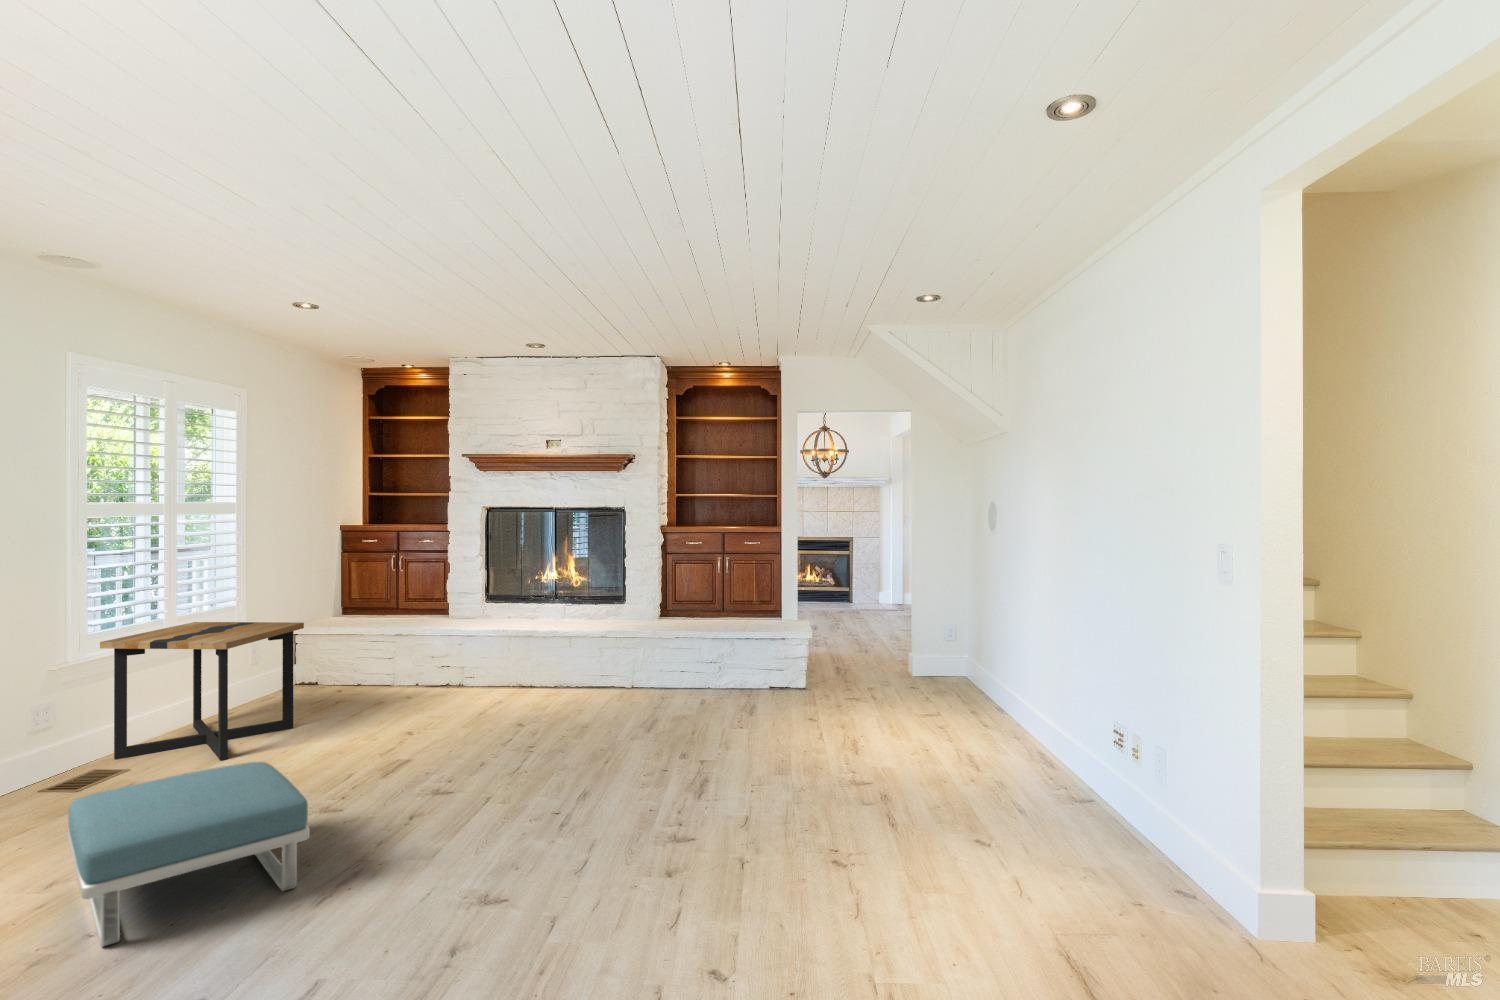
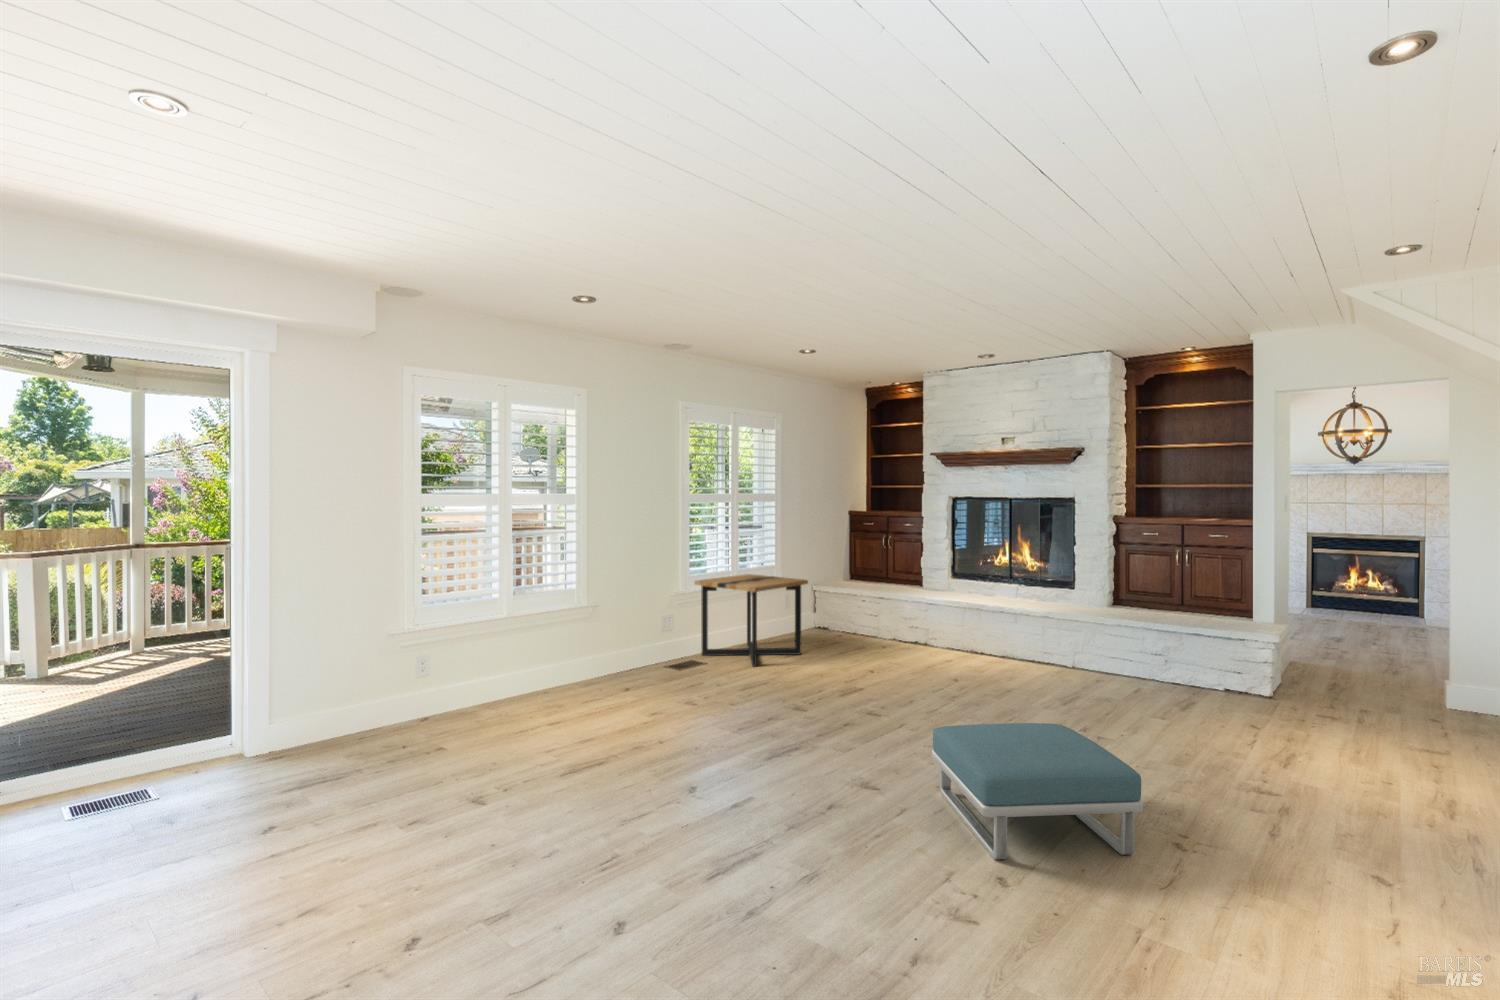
footstool: present [68,762,310,947] -> present [932,723,1144,860]

